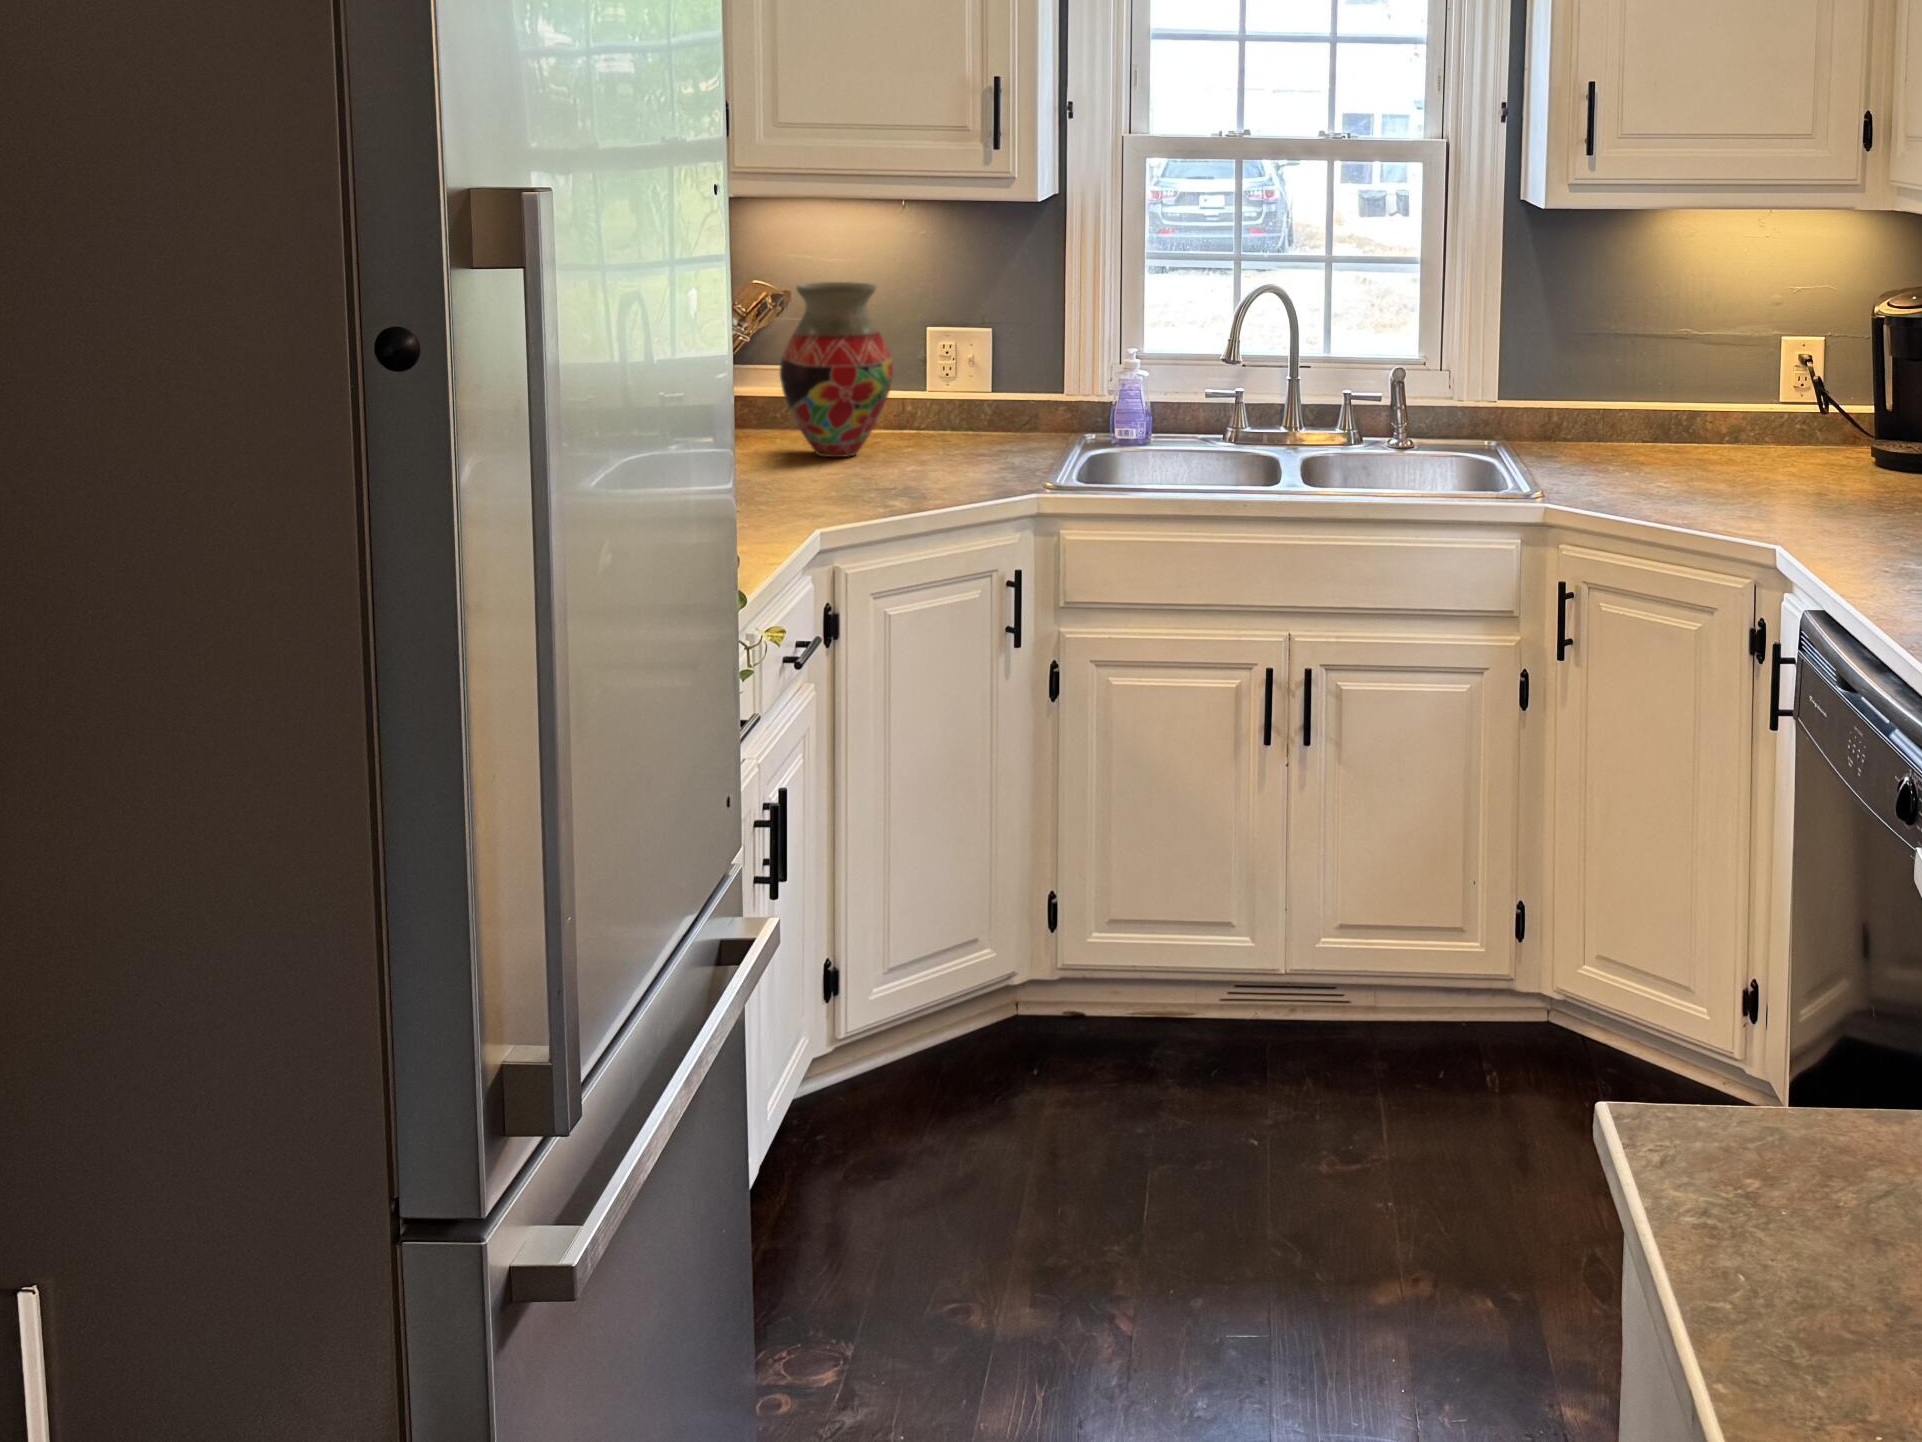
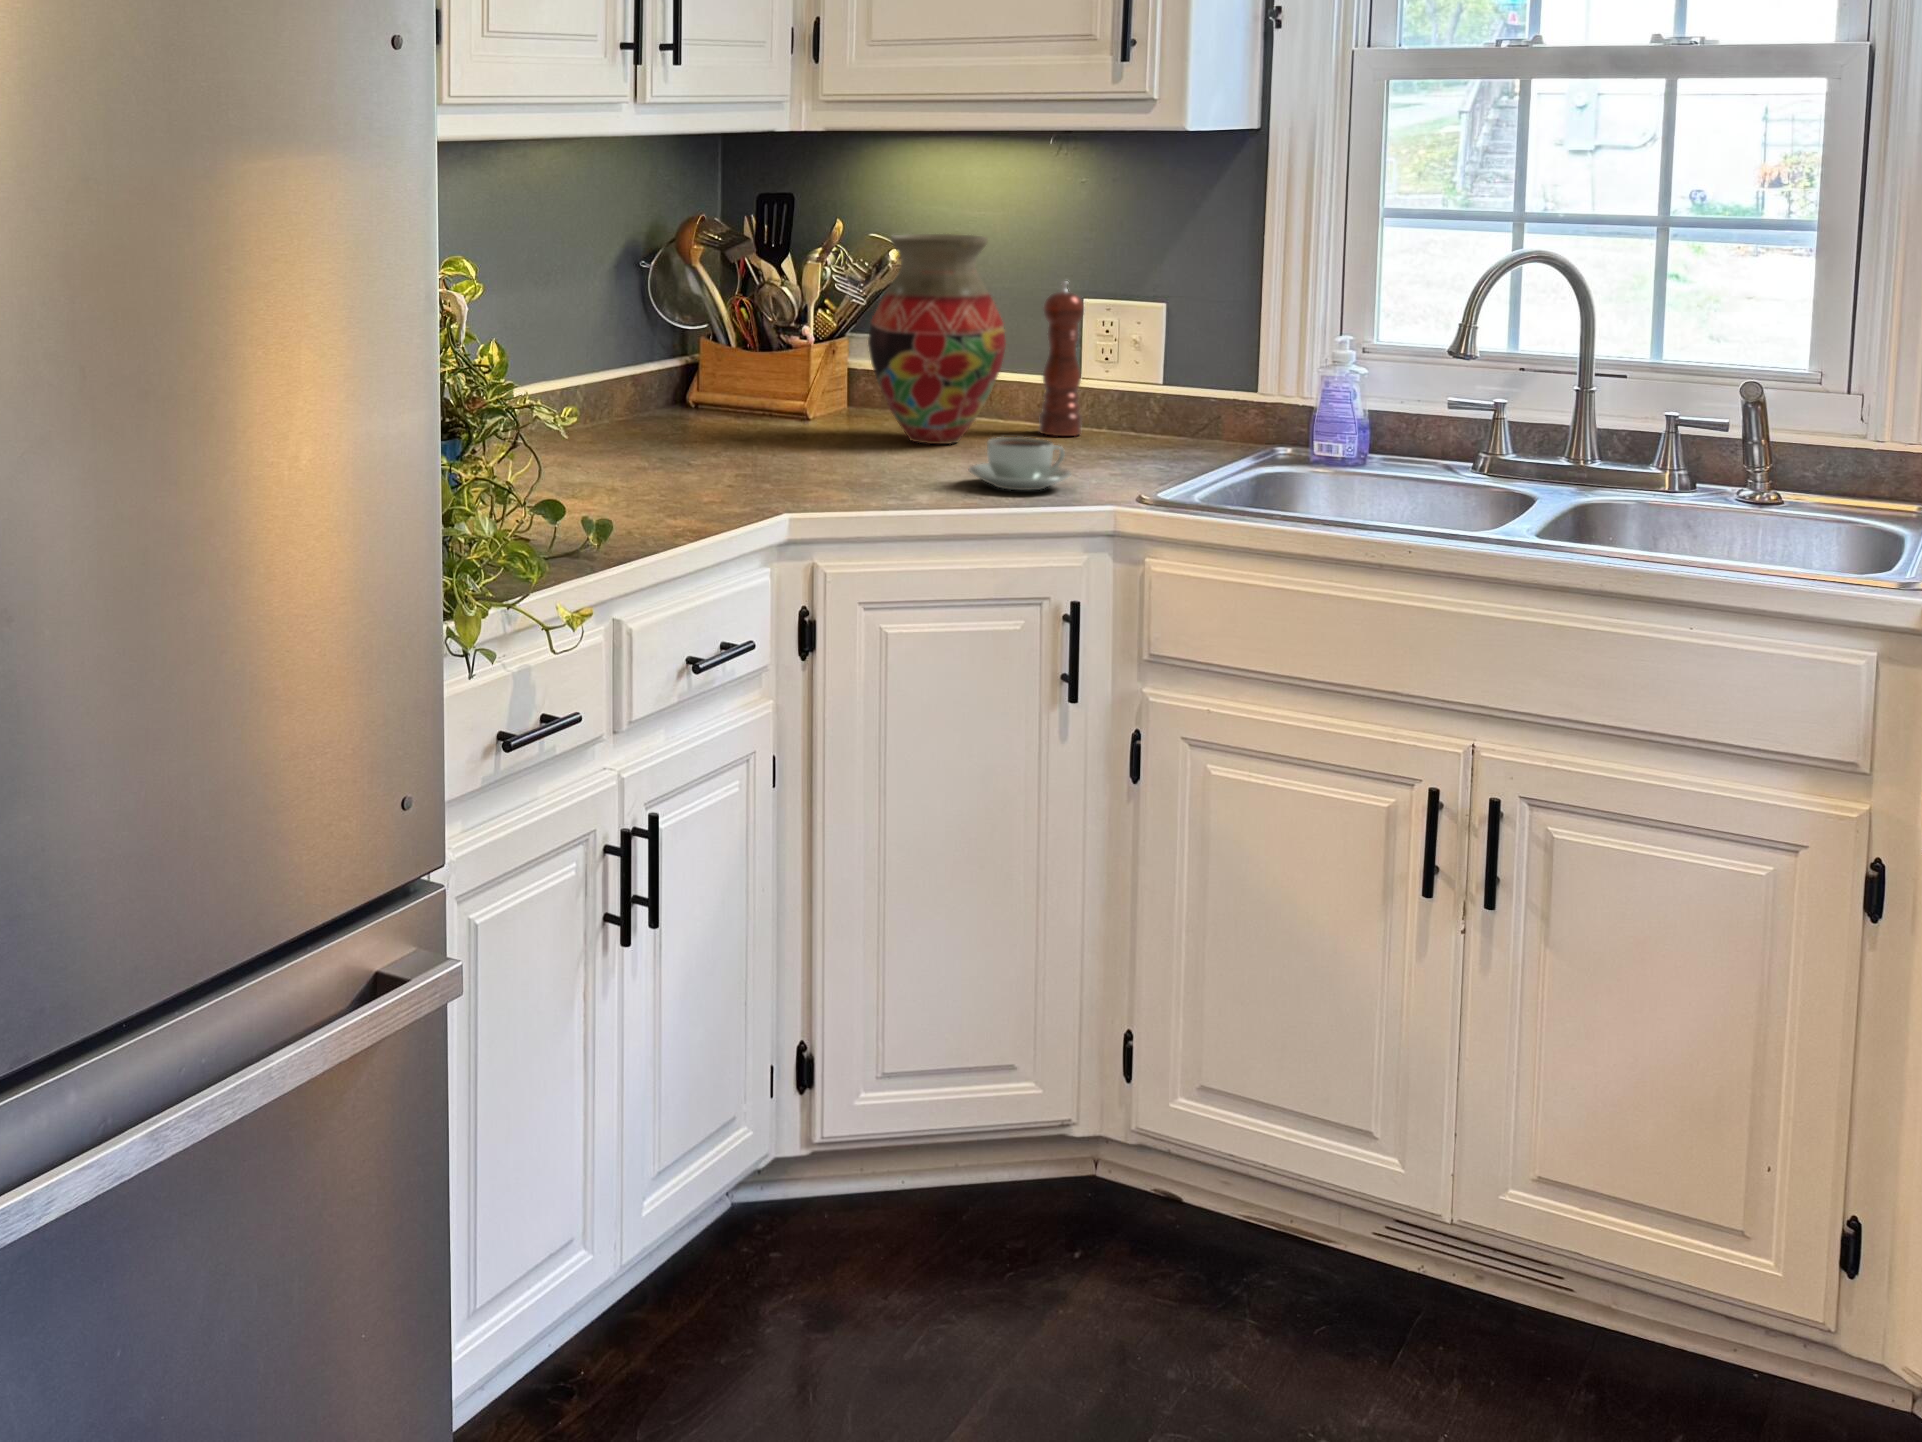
pepper mill: none [904,316,937,442] -> present [1039,281,1084,436]
coffee cup: none [913,446,993,488] -> present [969,437,1071,491]

